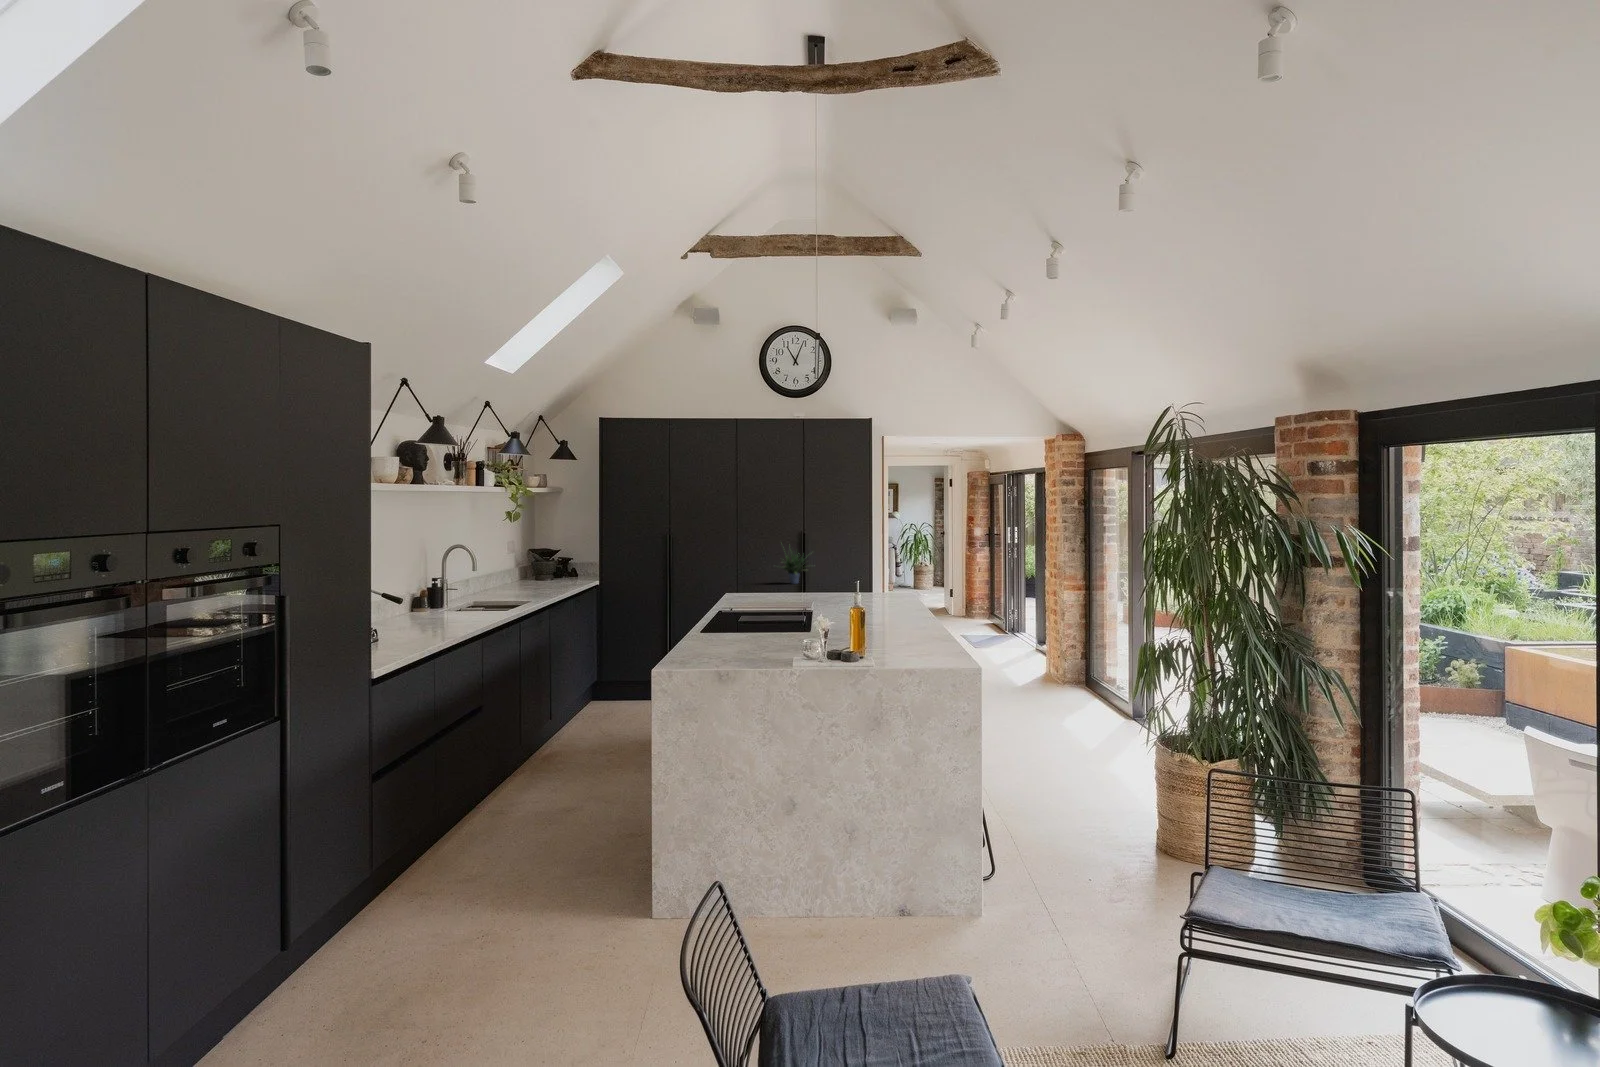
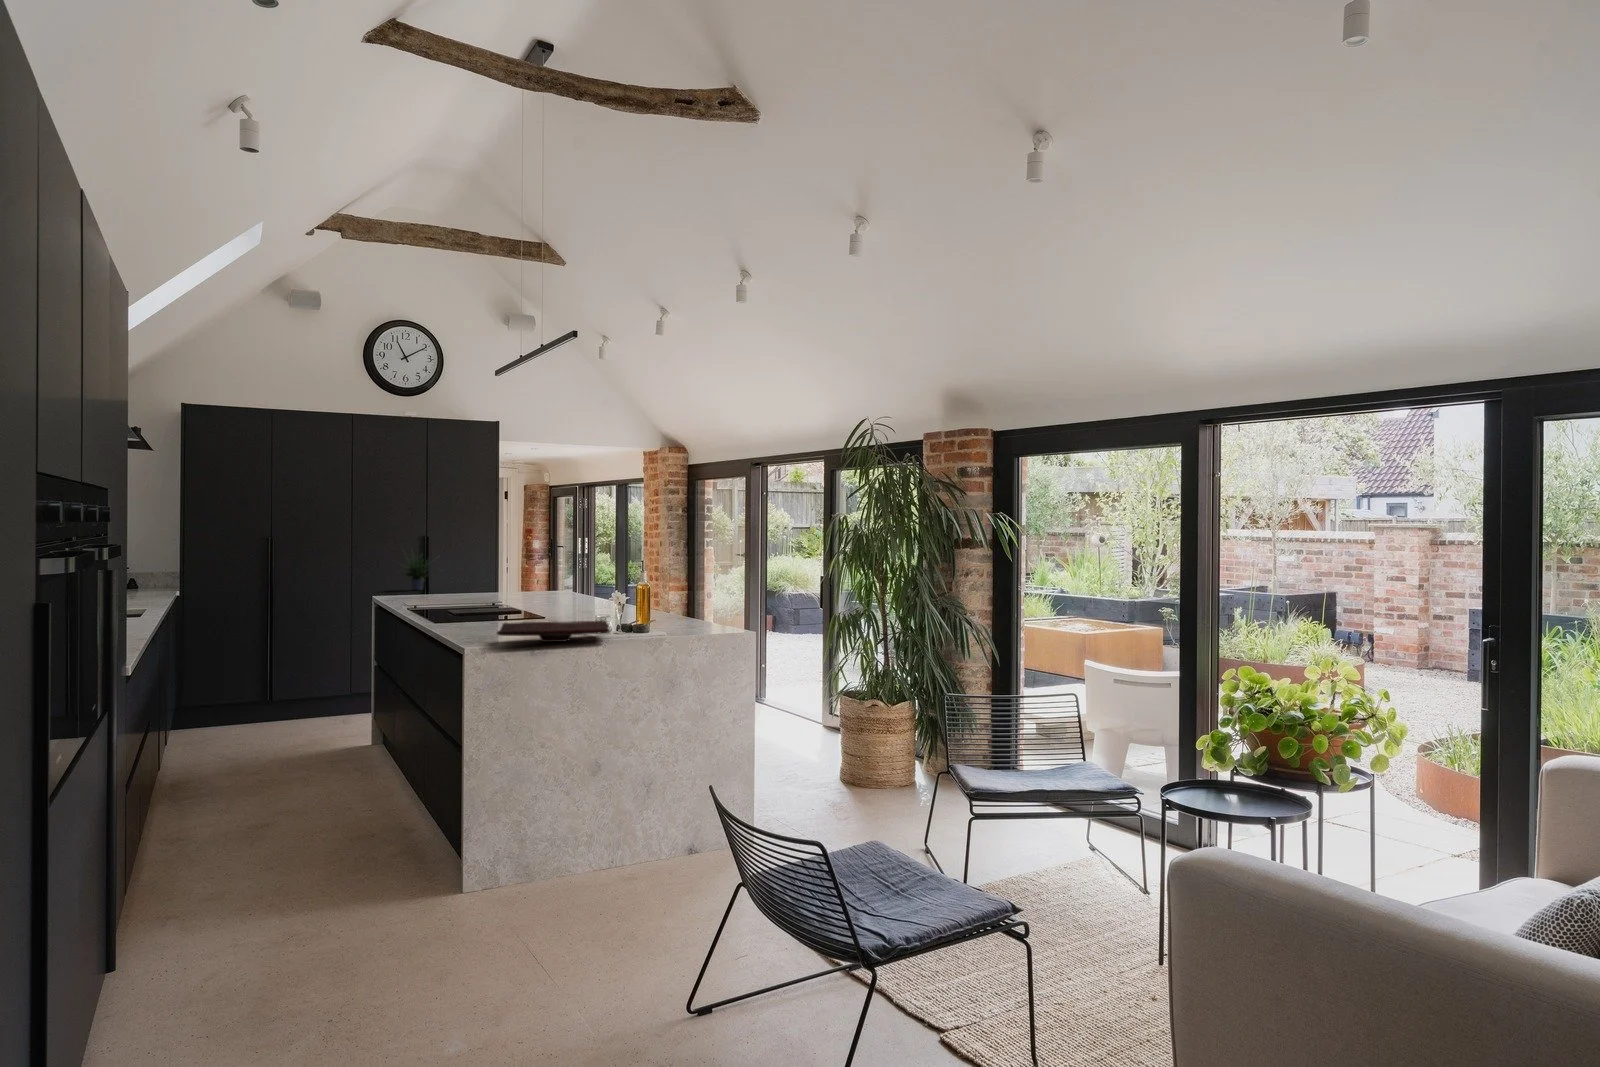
cutting board: none [692,634,813,657] -> present [497,621,609,642]

